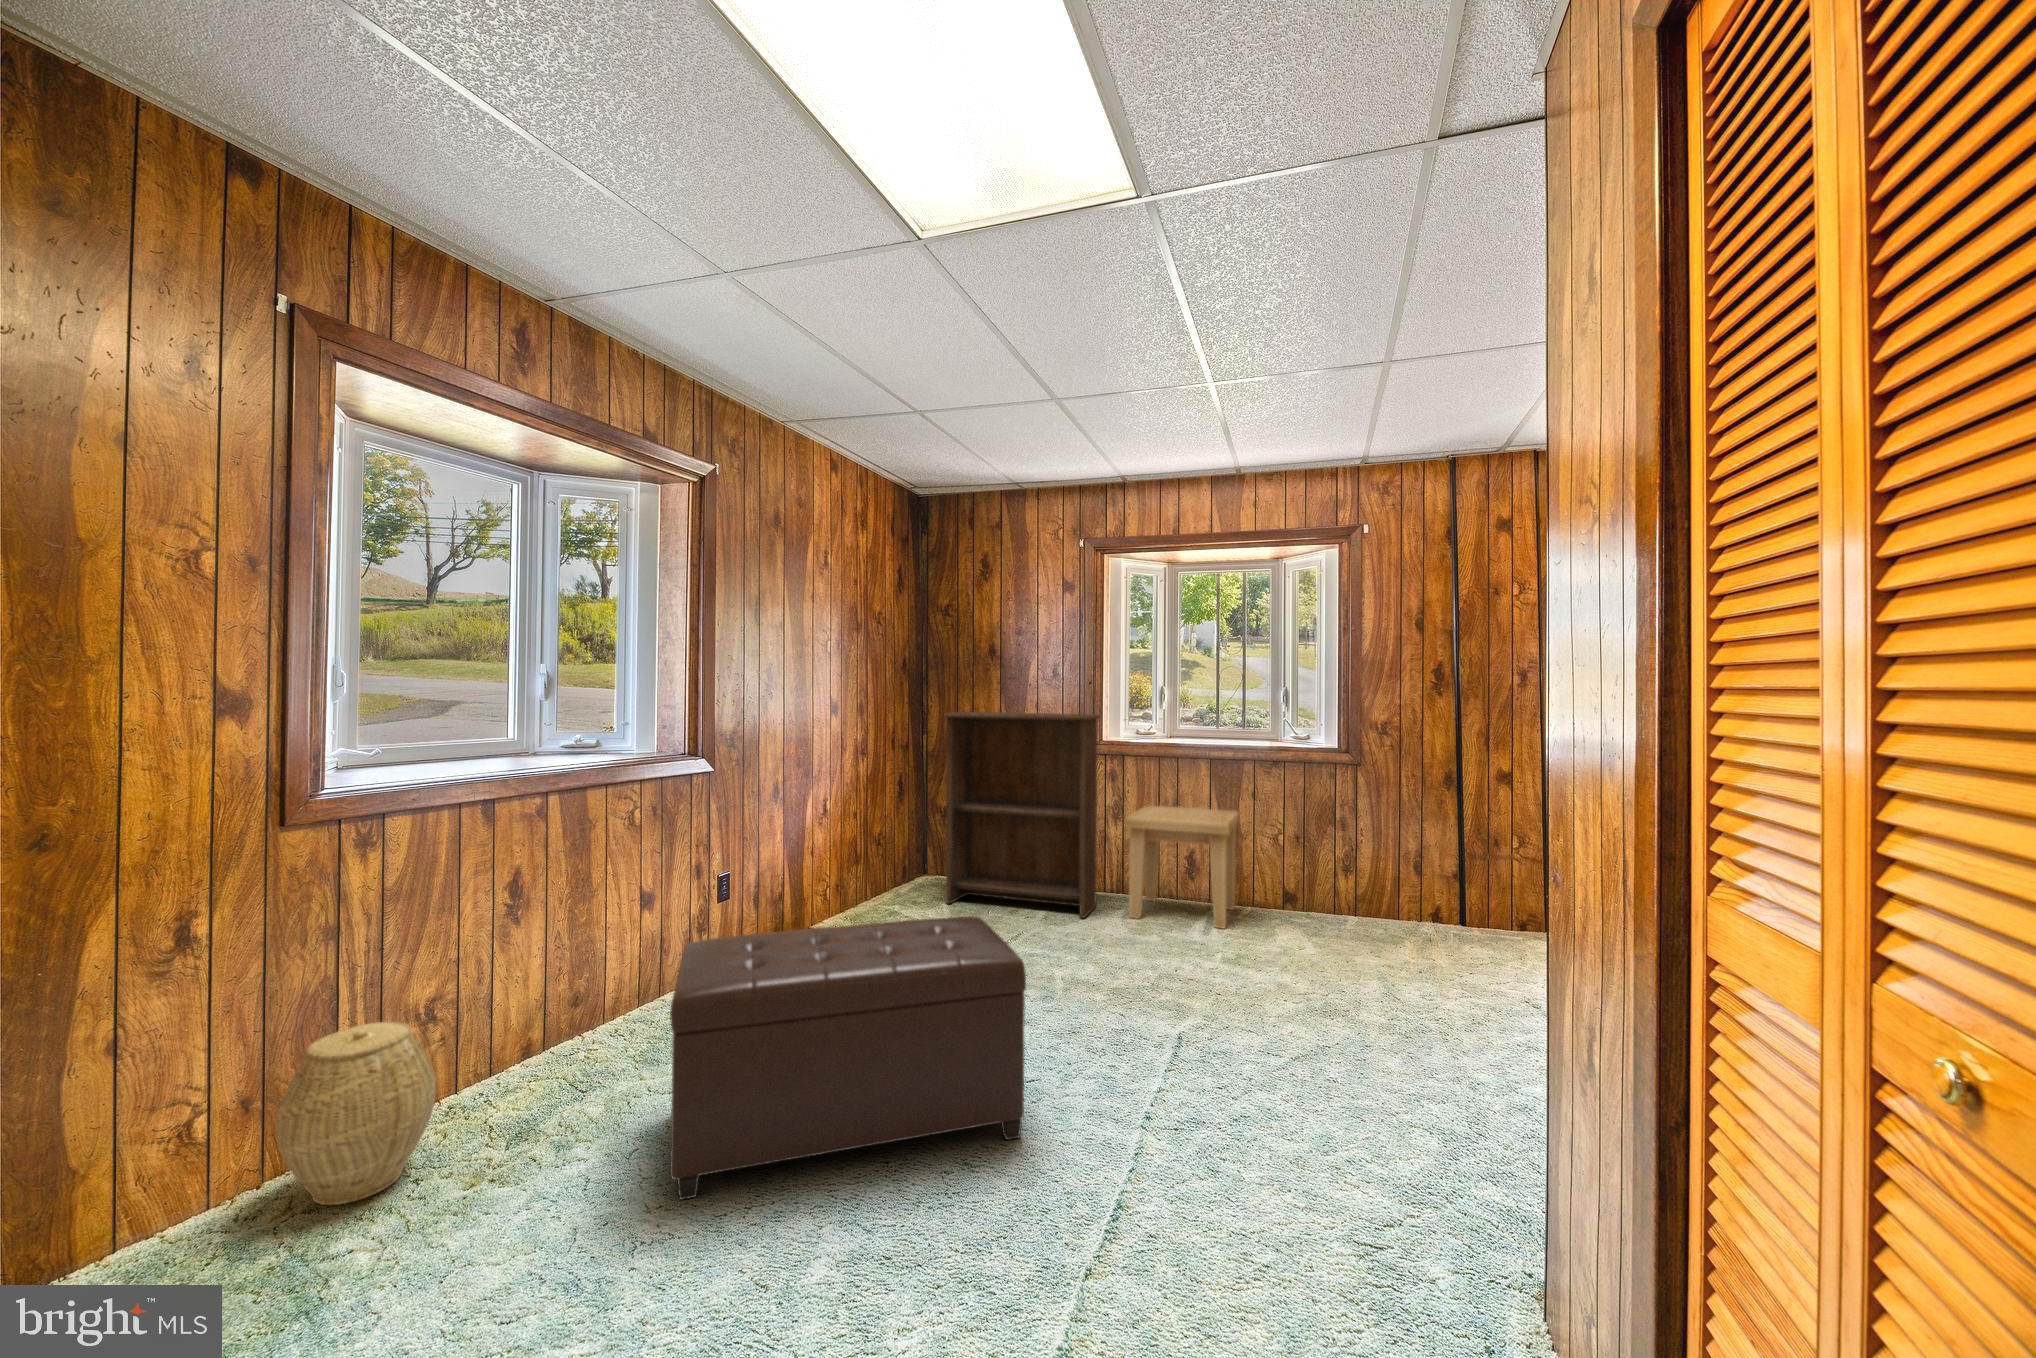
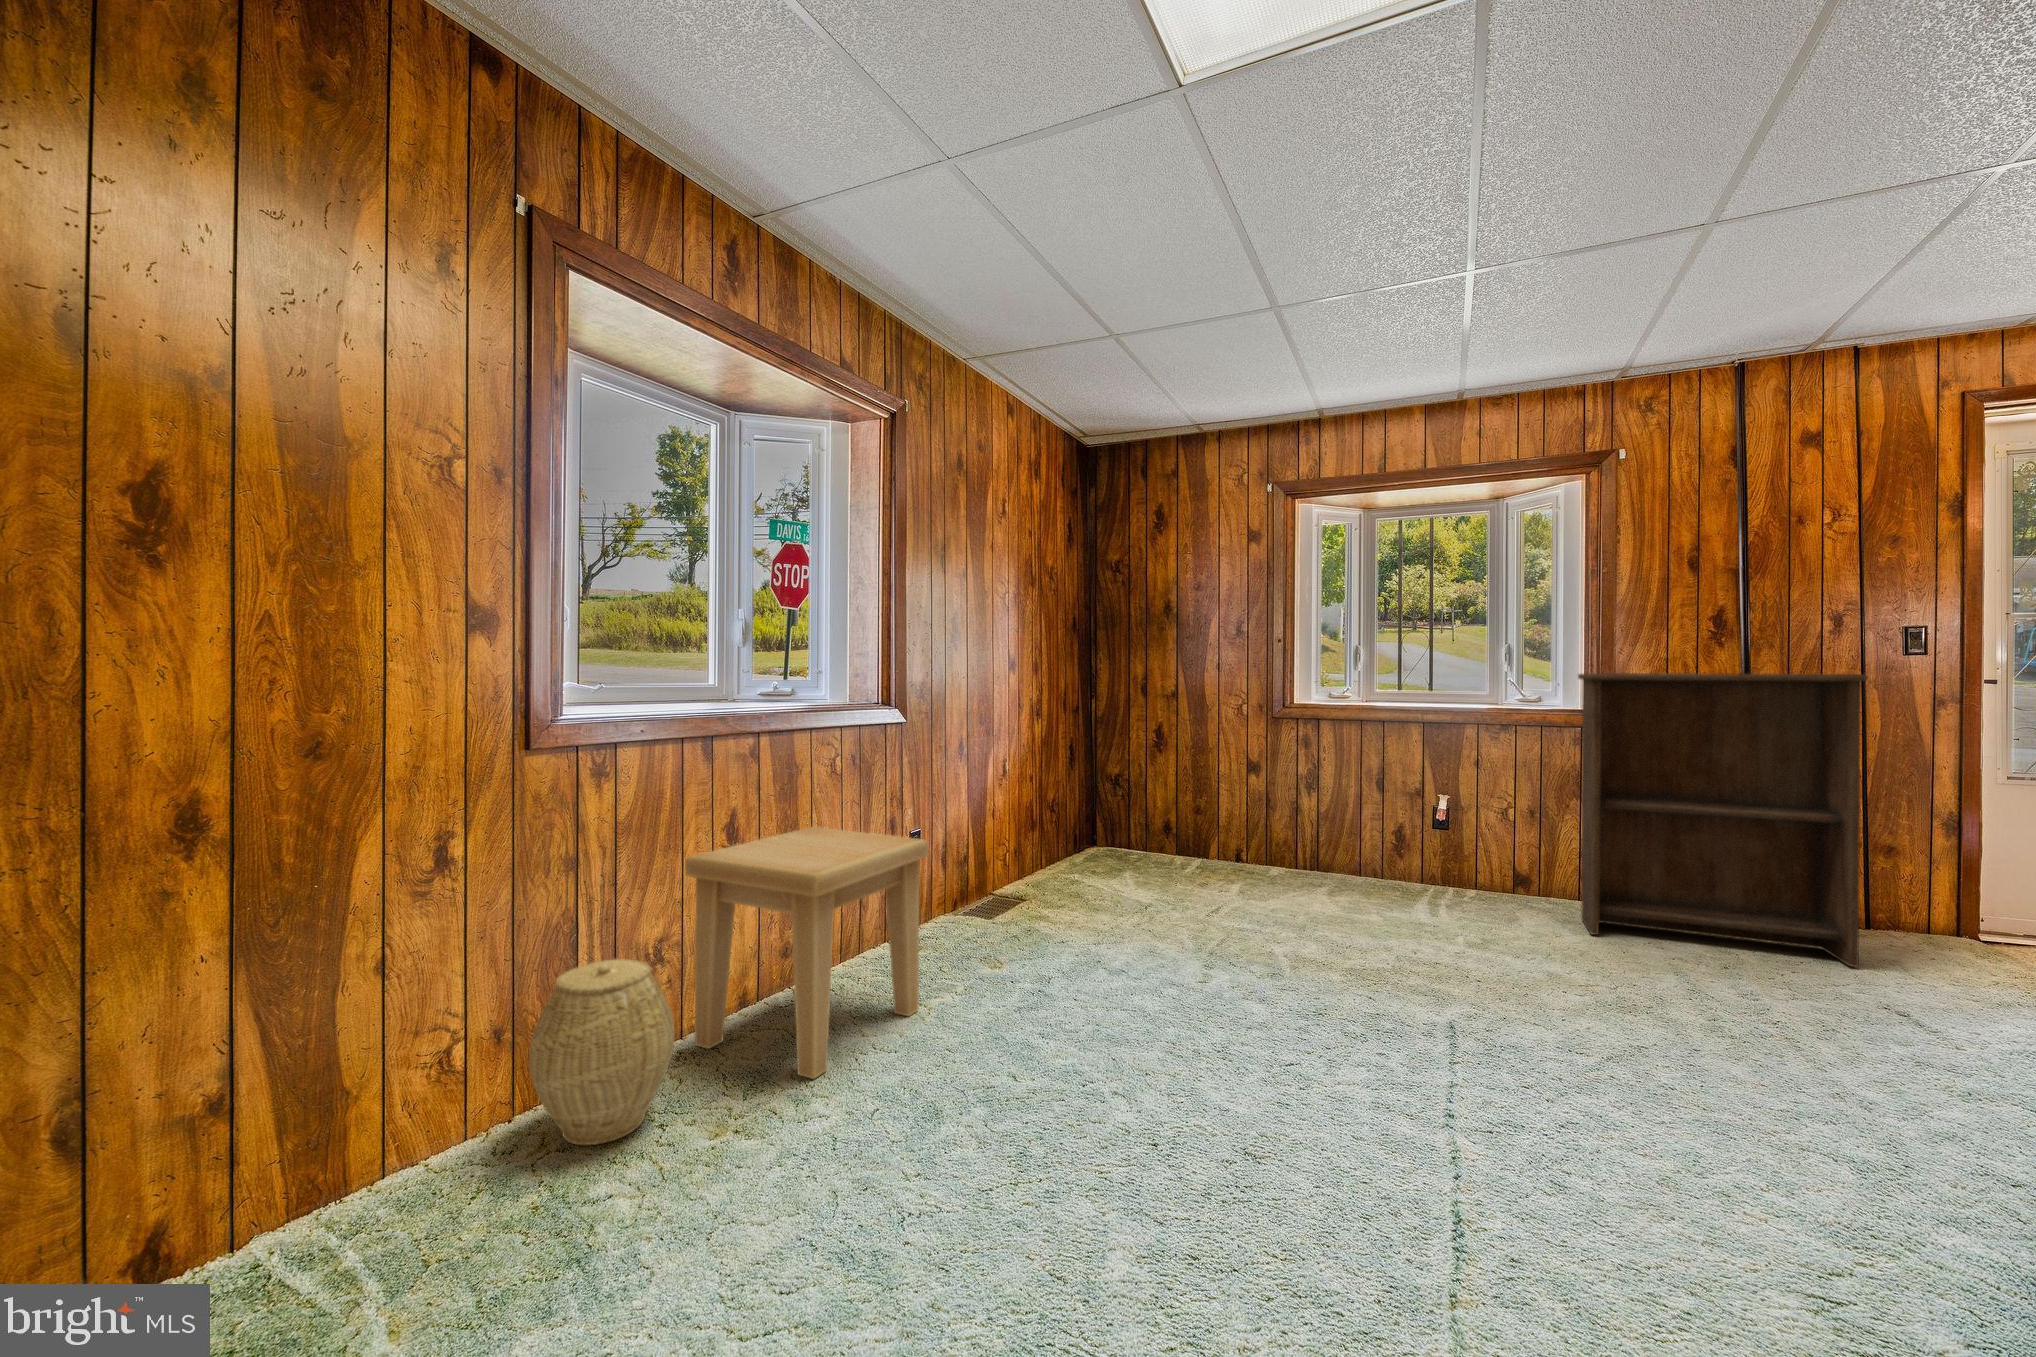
bookshelf: present [944,712,1101,918] -> present [1578,673,1868,967]
side table: present [1125,805,1240,928] -> present [685,827,928,1079]
ottoman: present [670,917,1026,1200] -> none [912,877,1311,1170]

